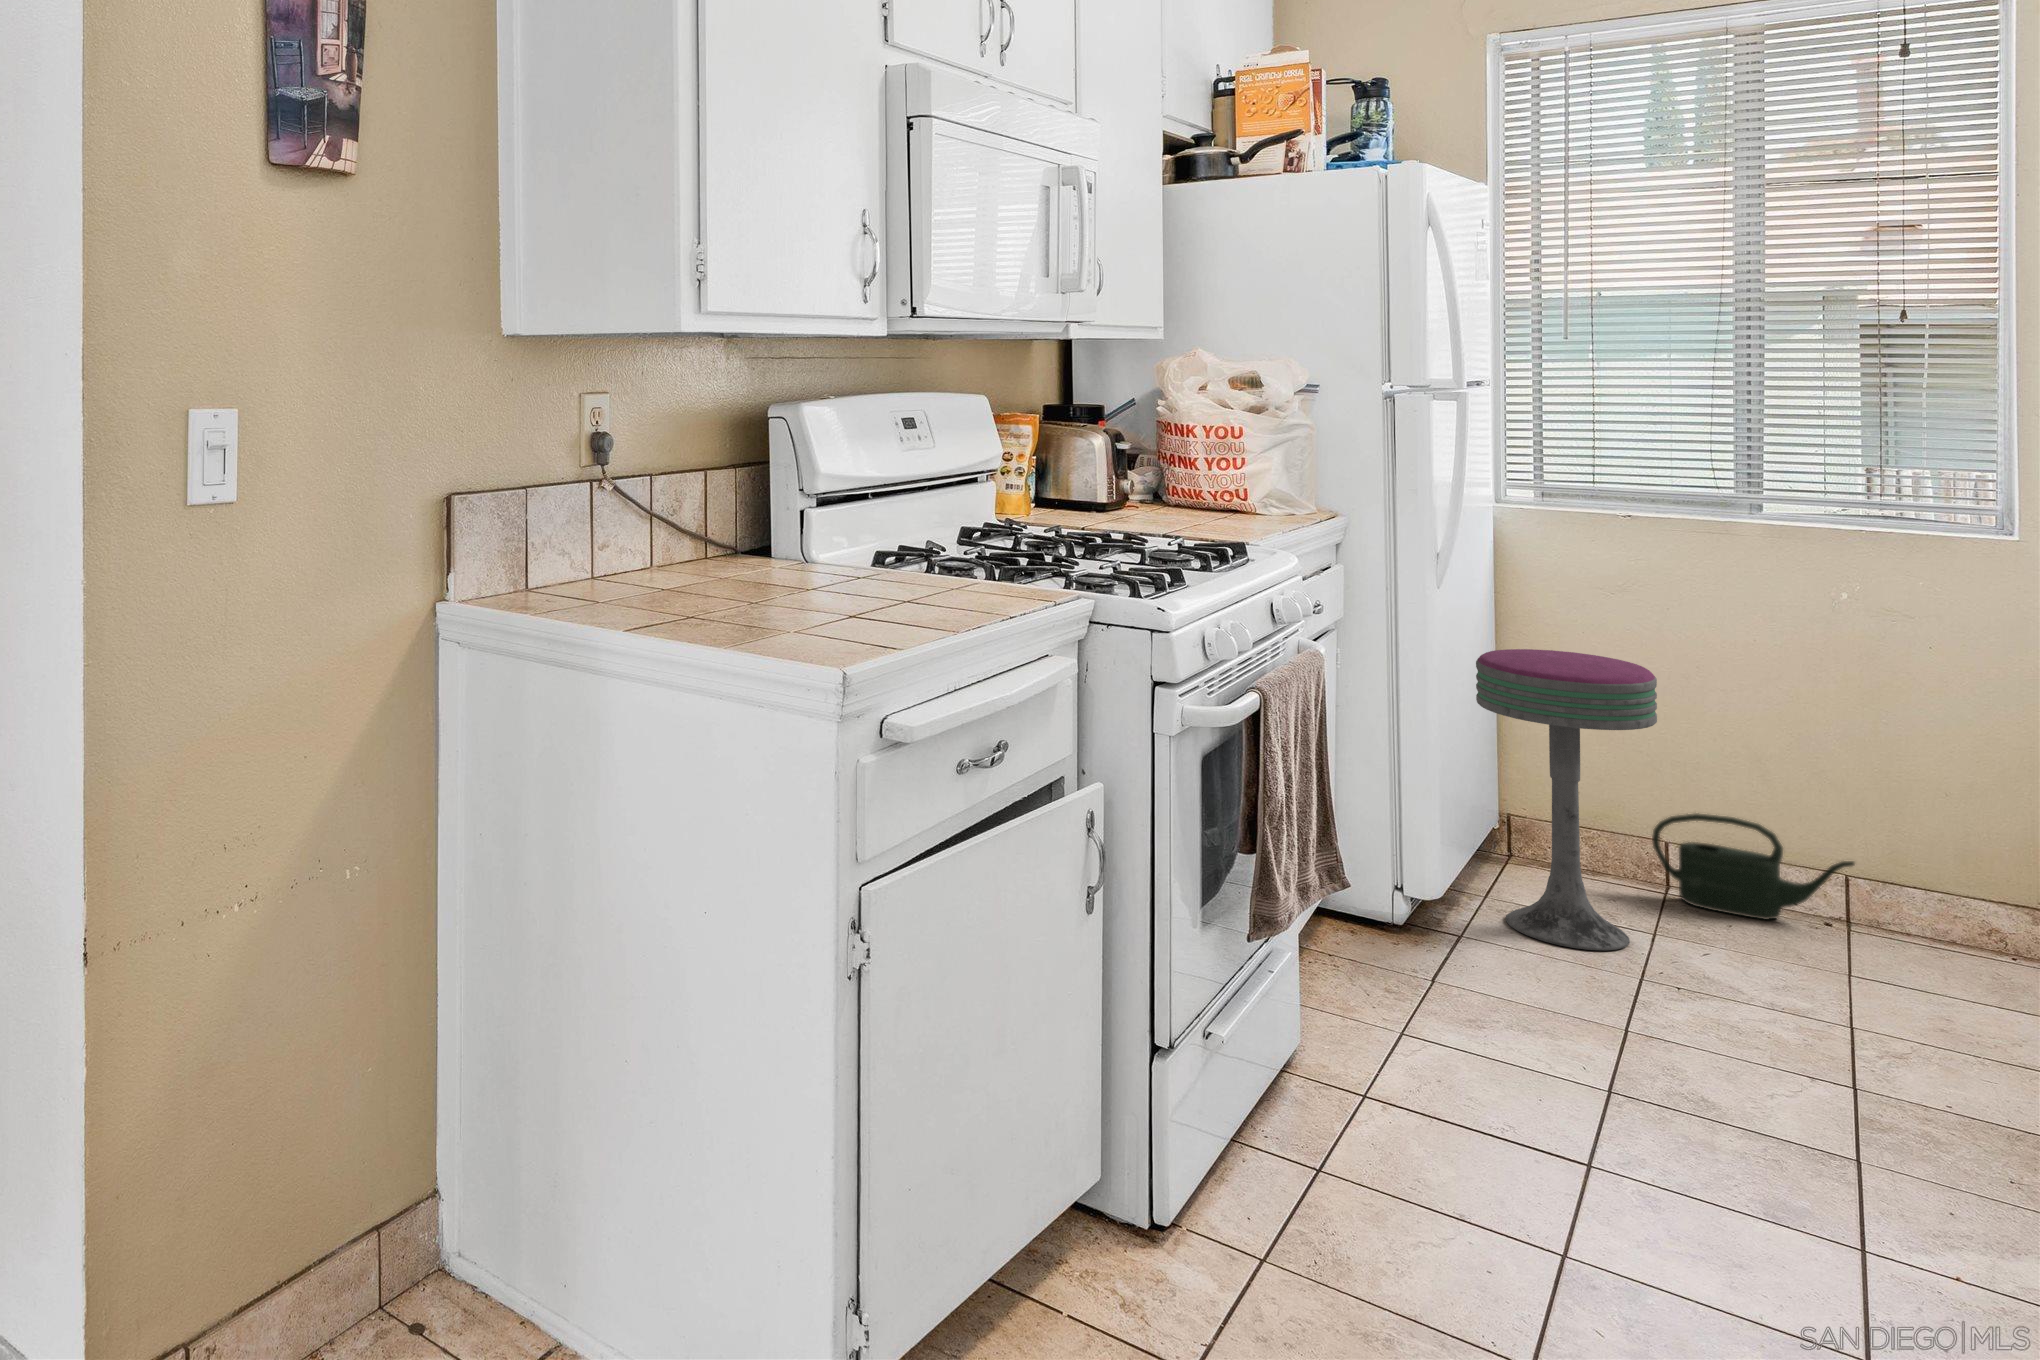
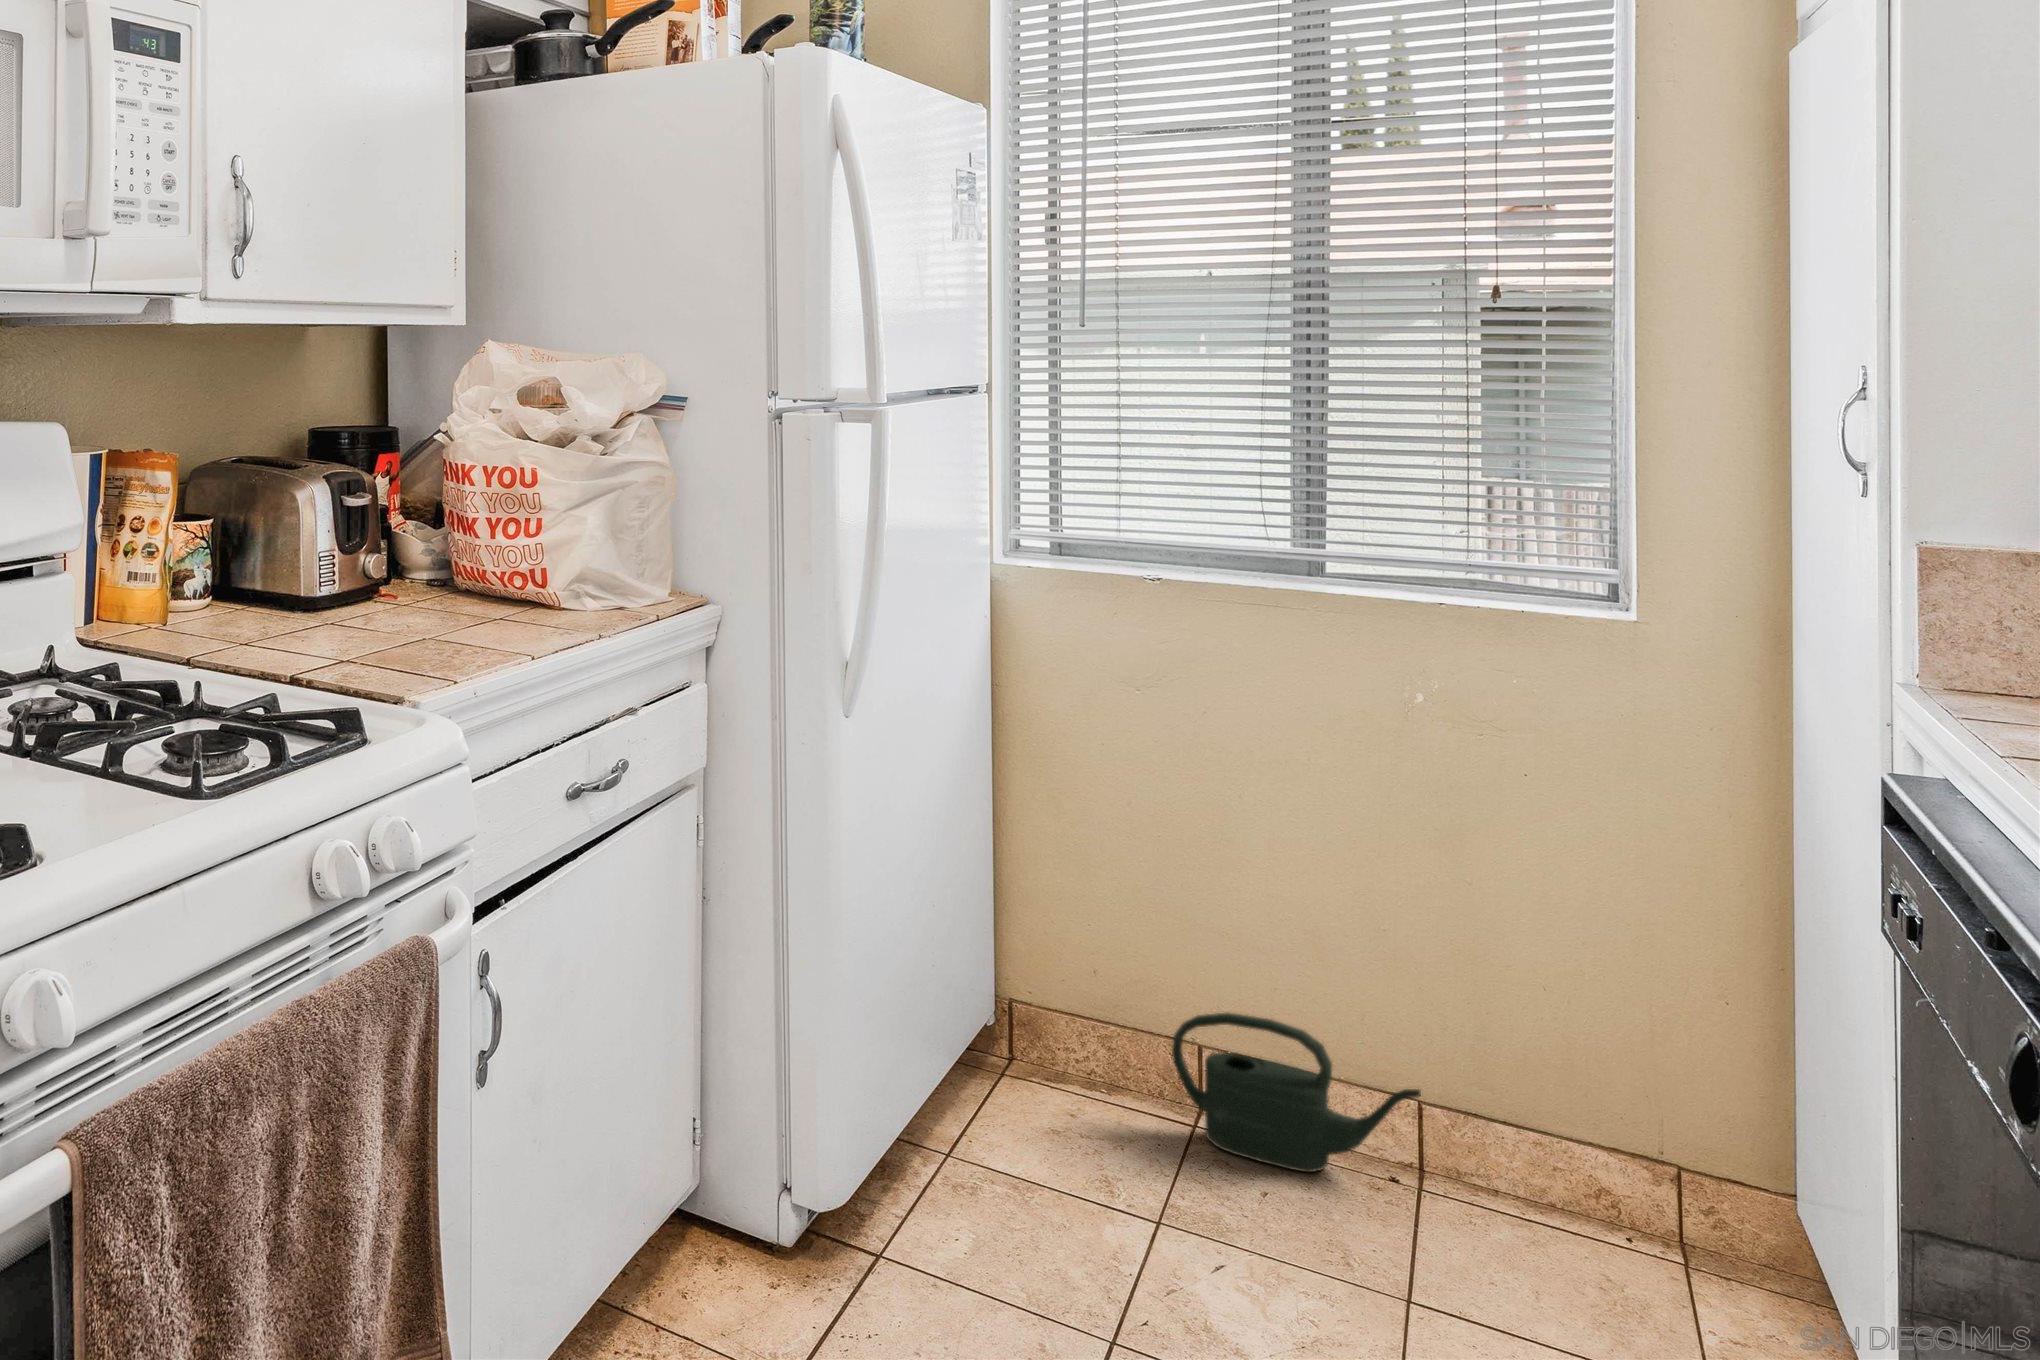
bar stool: present [1476,649,1657,951] -> none [902,787,1133,1258]

